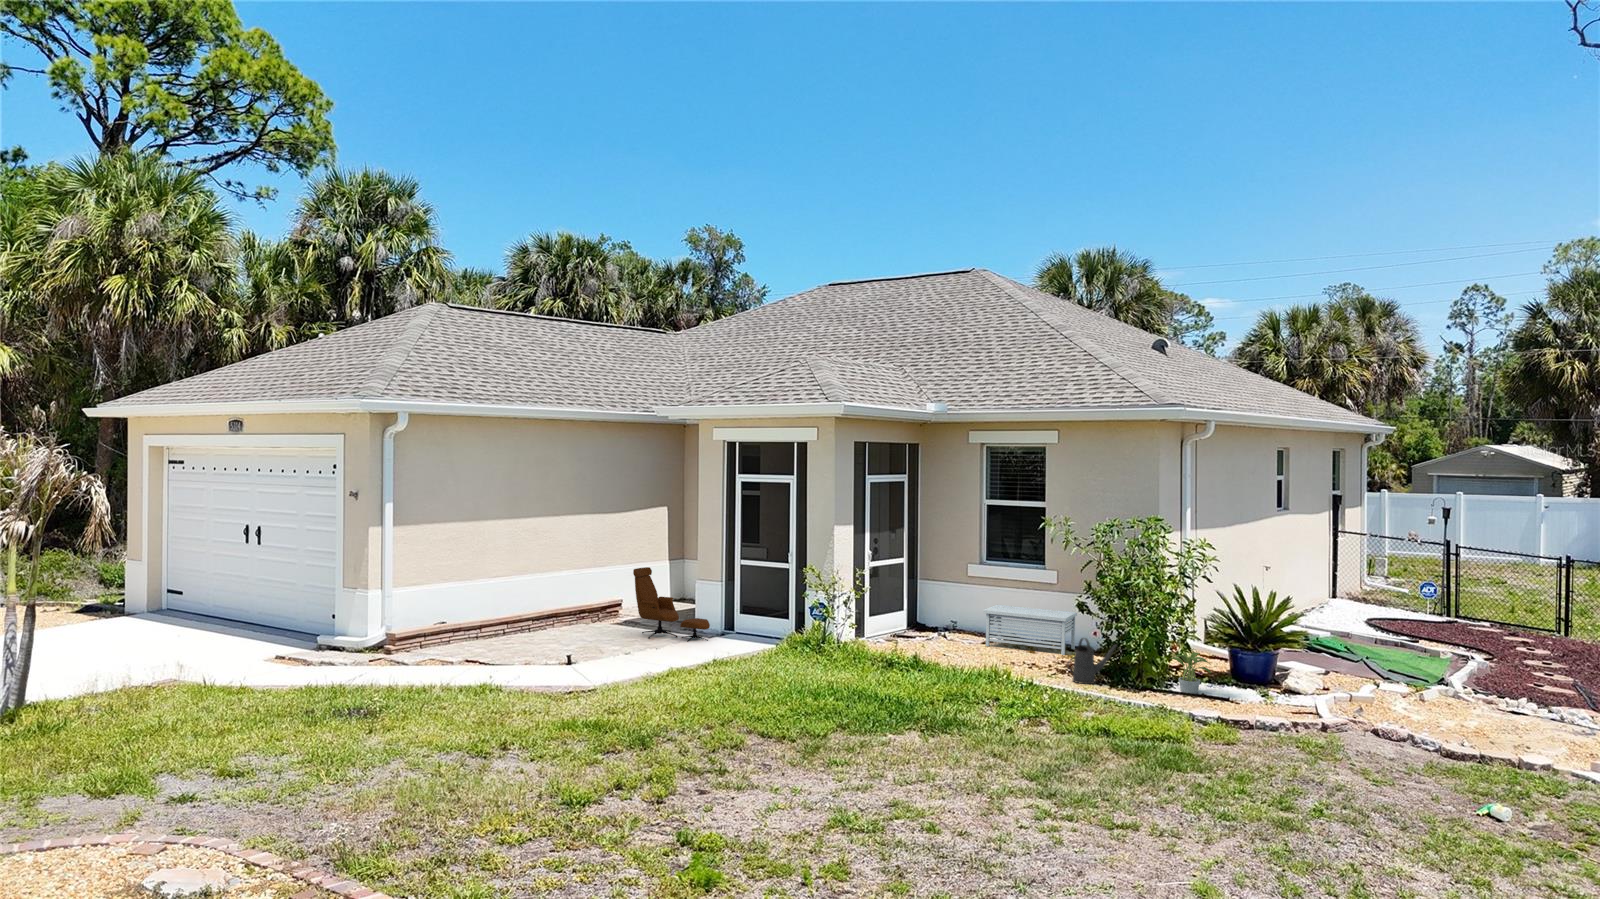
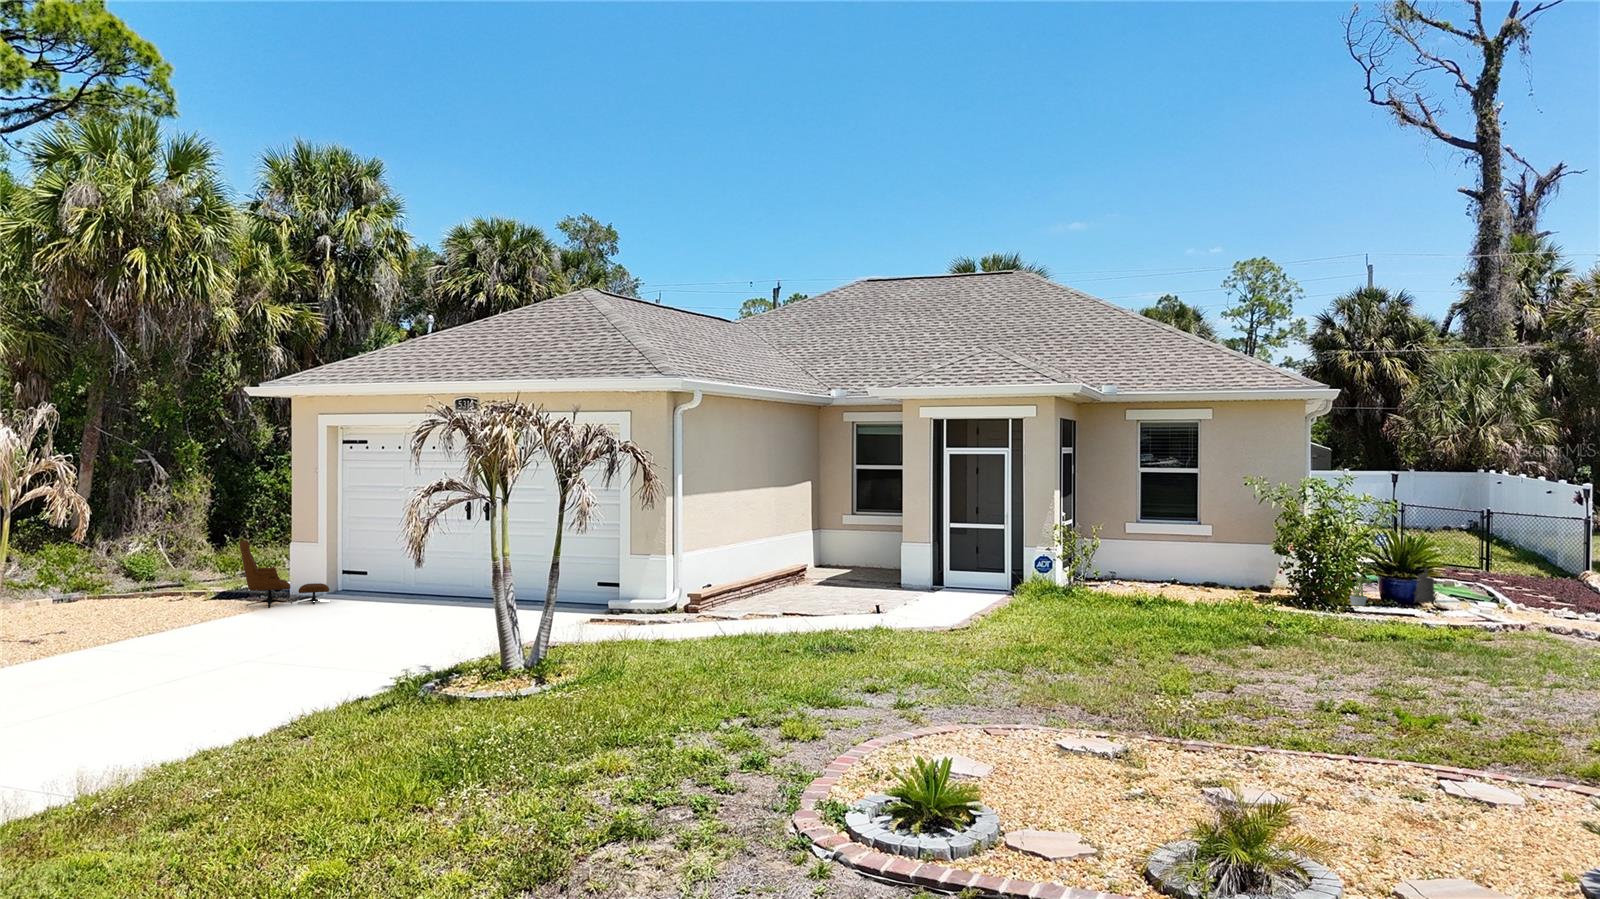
lounge chair: present [633,567,710,642] -> present [239,540,329,608]
storage bench: present [983,605,1077,655] -> none [1144,553,1220,589]
watering can: present [1068,638,1117,684] -> present [1414,568,1435,602]

